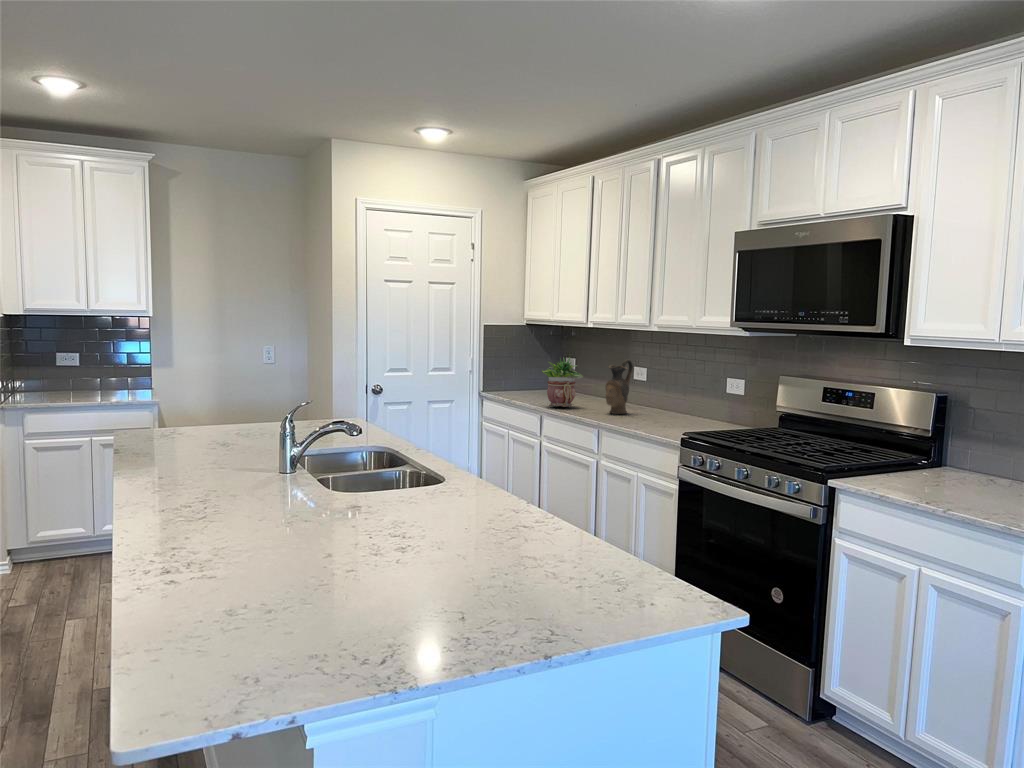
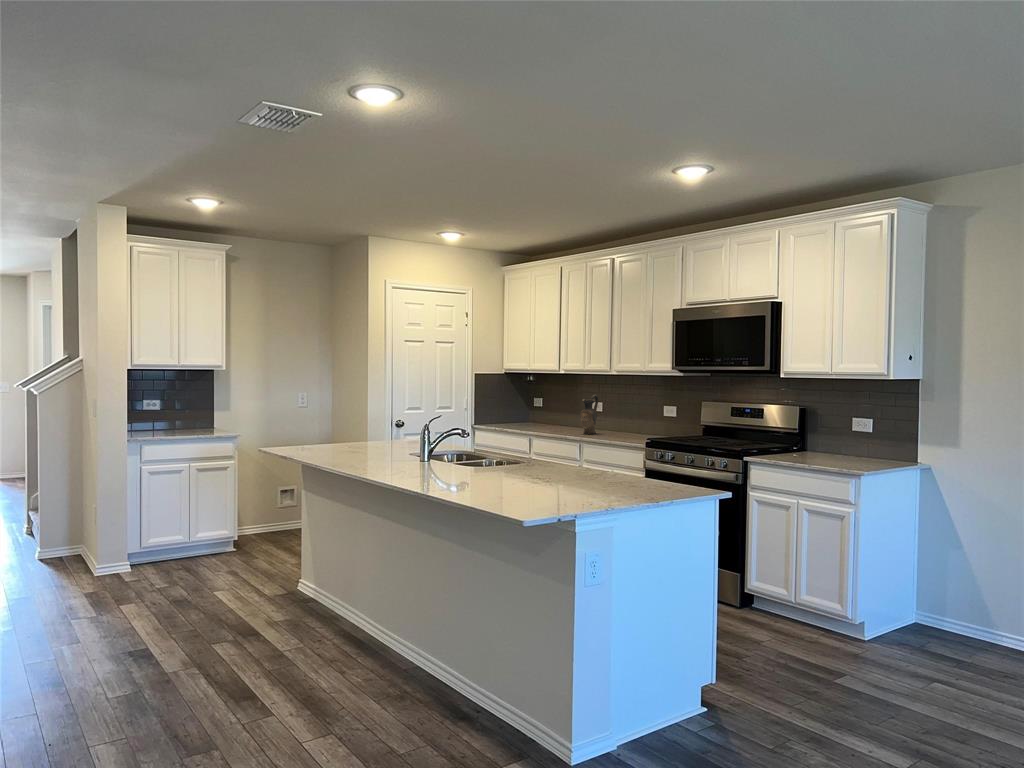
potted plant: present [542,358,584,407] -> none [531,394,562,431]

